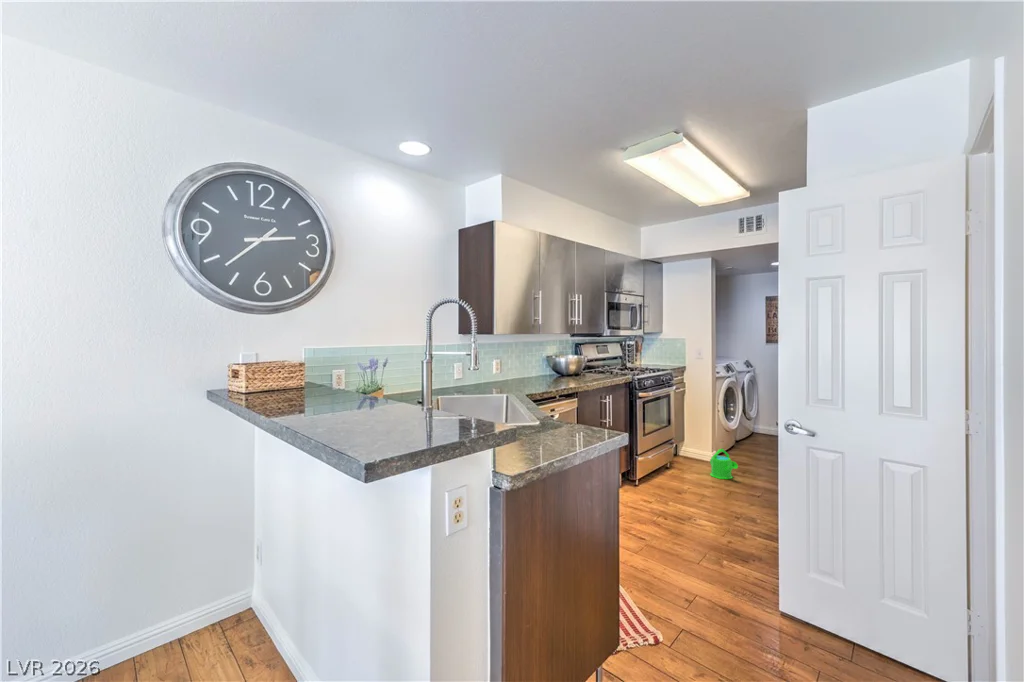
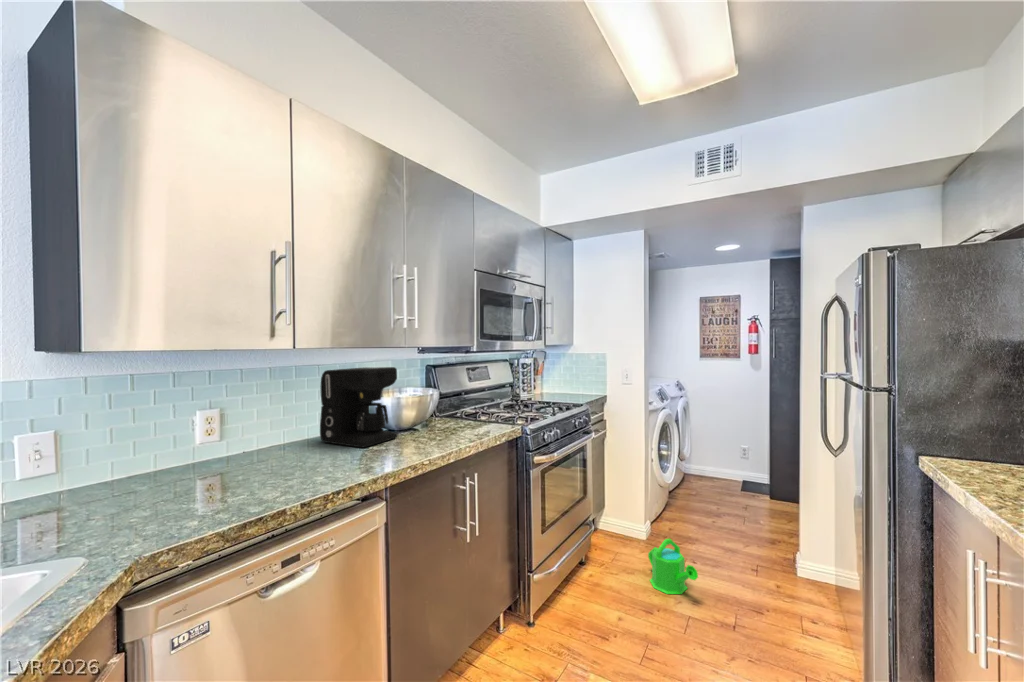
coffee maker: none [534,343,570,380] -> present [320,367,397,447]

